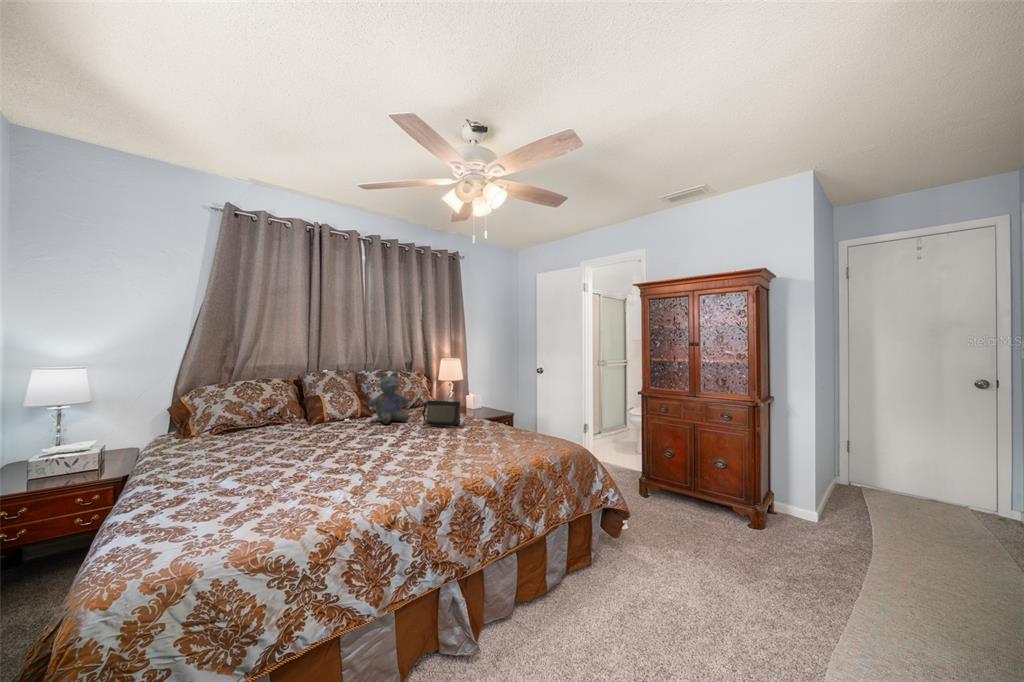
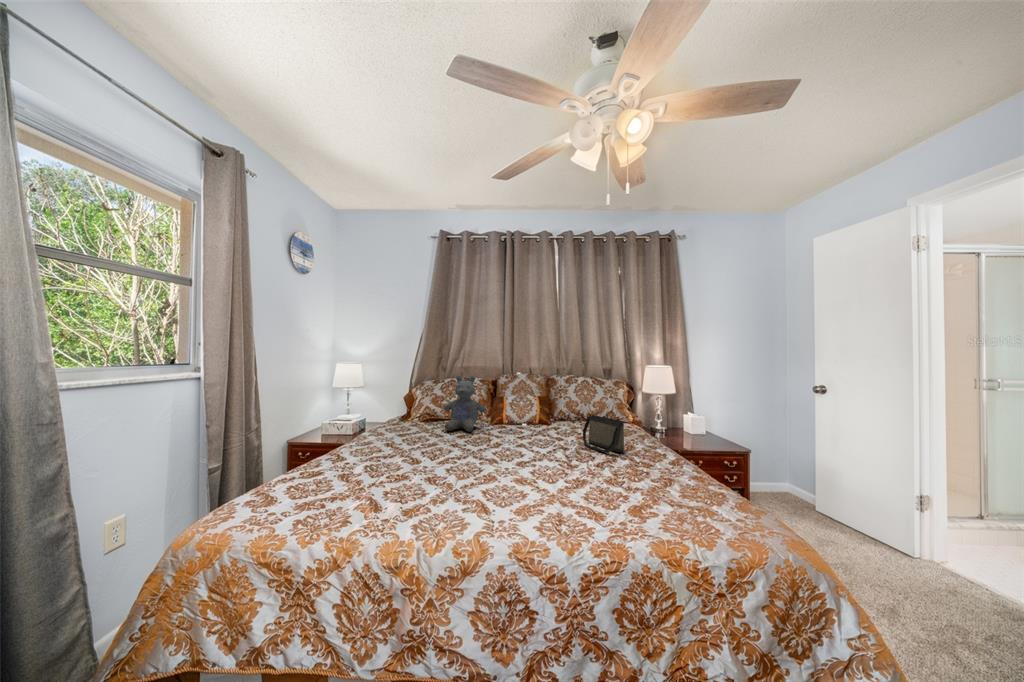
stuffed bear: present [368,372,409,424] -> present [444,376,486,432]

